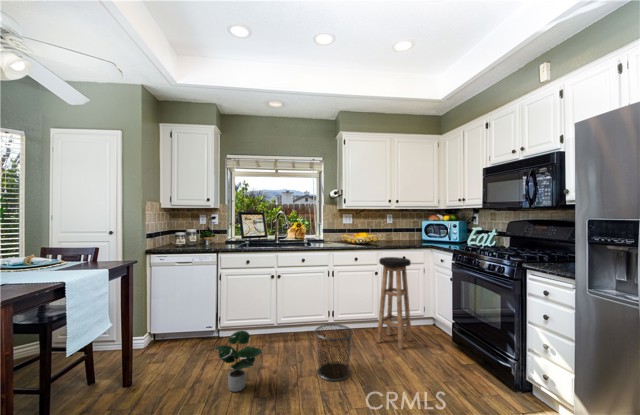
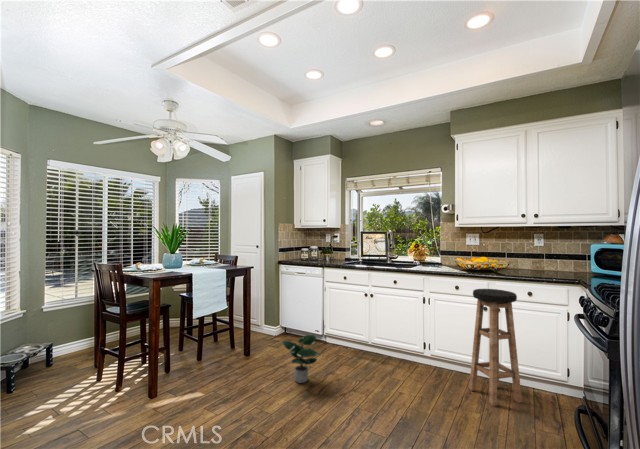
waste bin: present [315,324,353,381] -> none [367,348,408,407]

